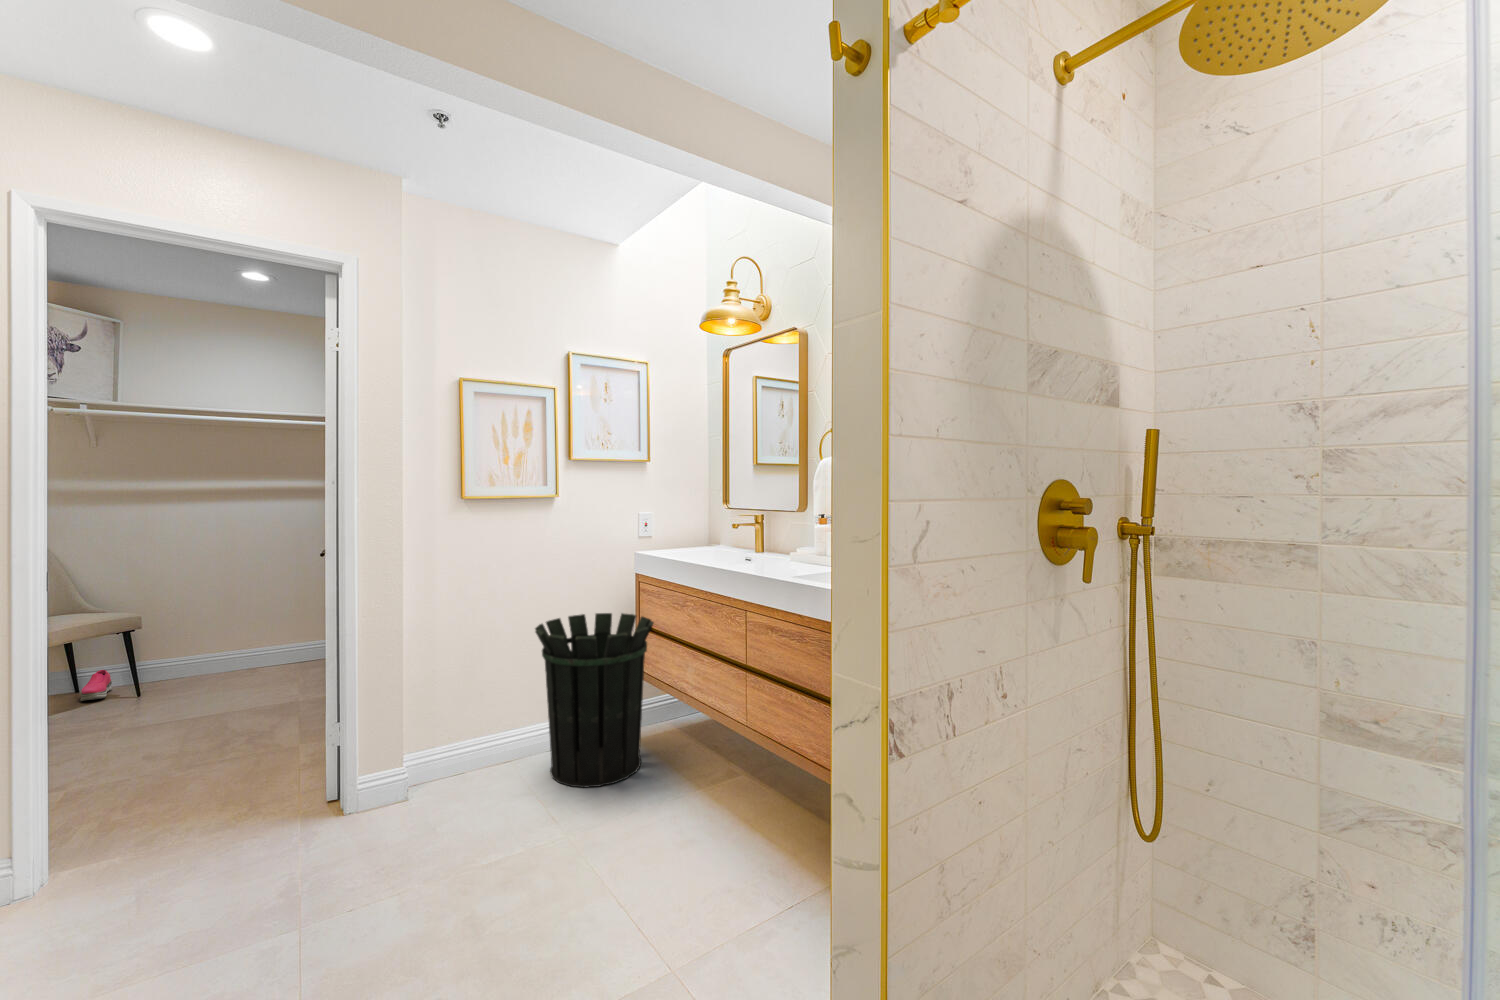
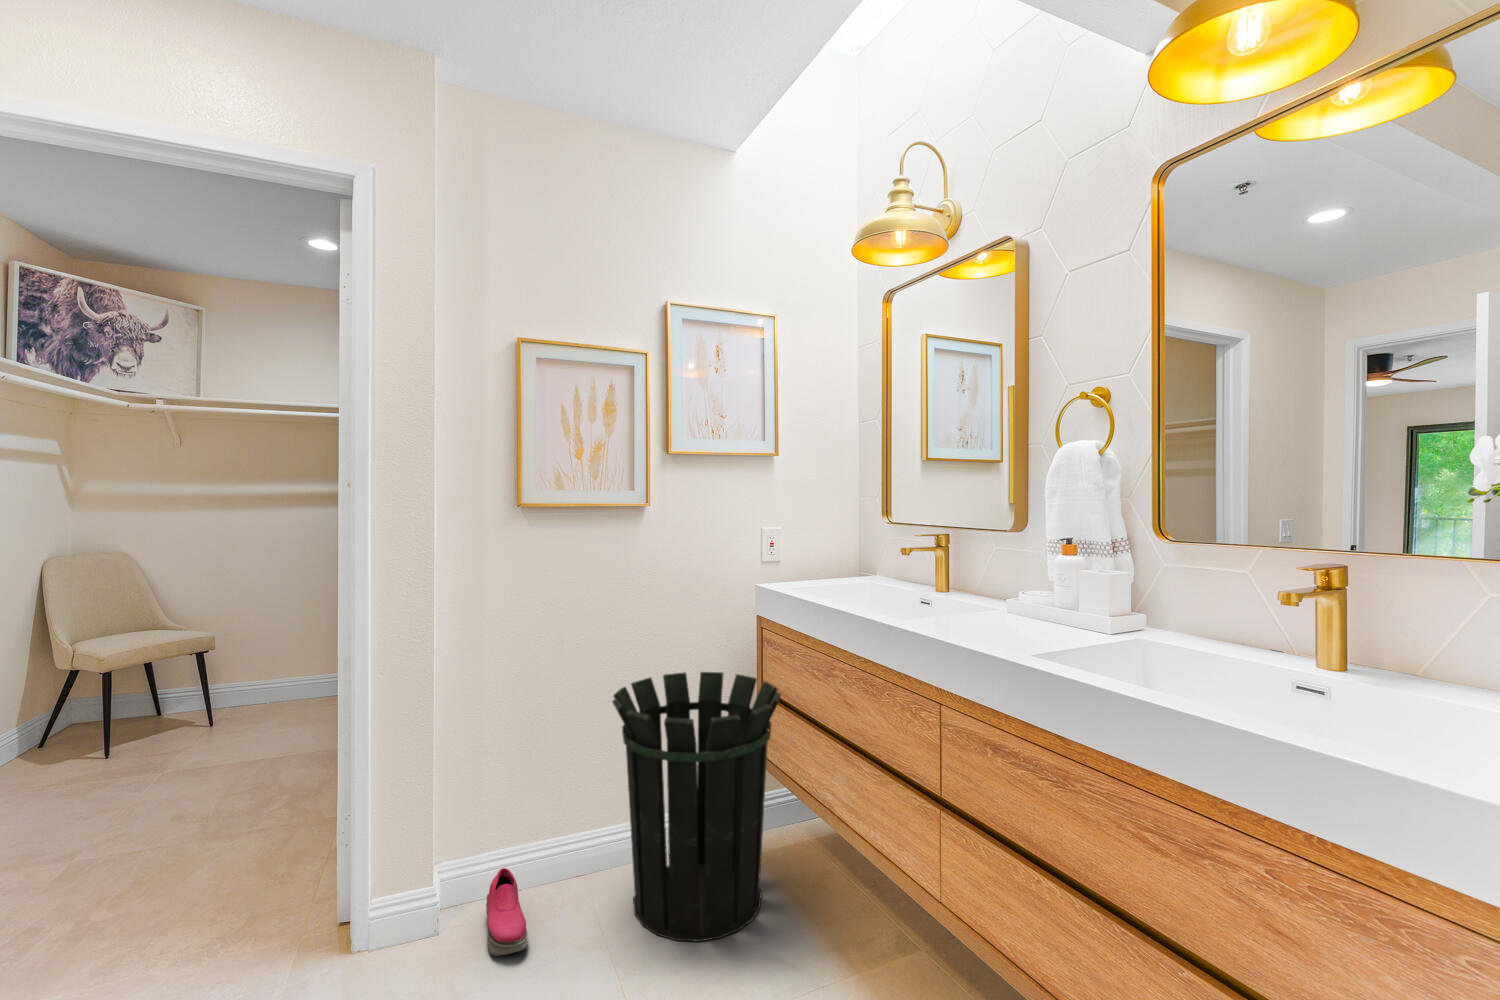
shoe: present [80,670,112,701] -> present [486,868,528,956]

